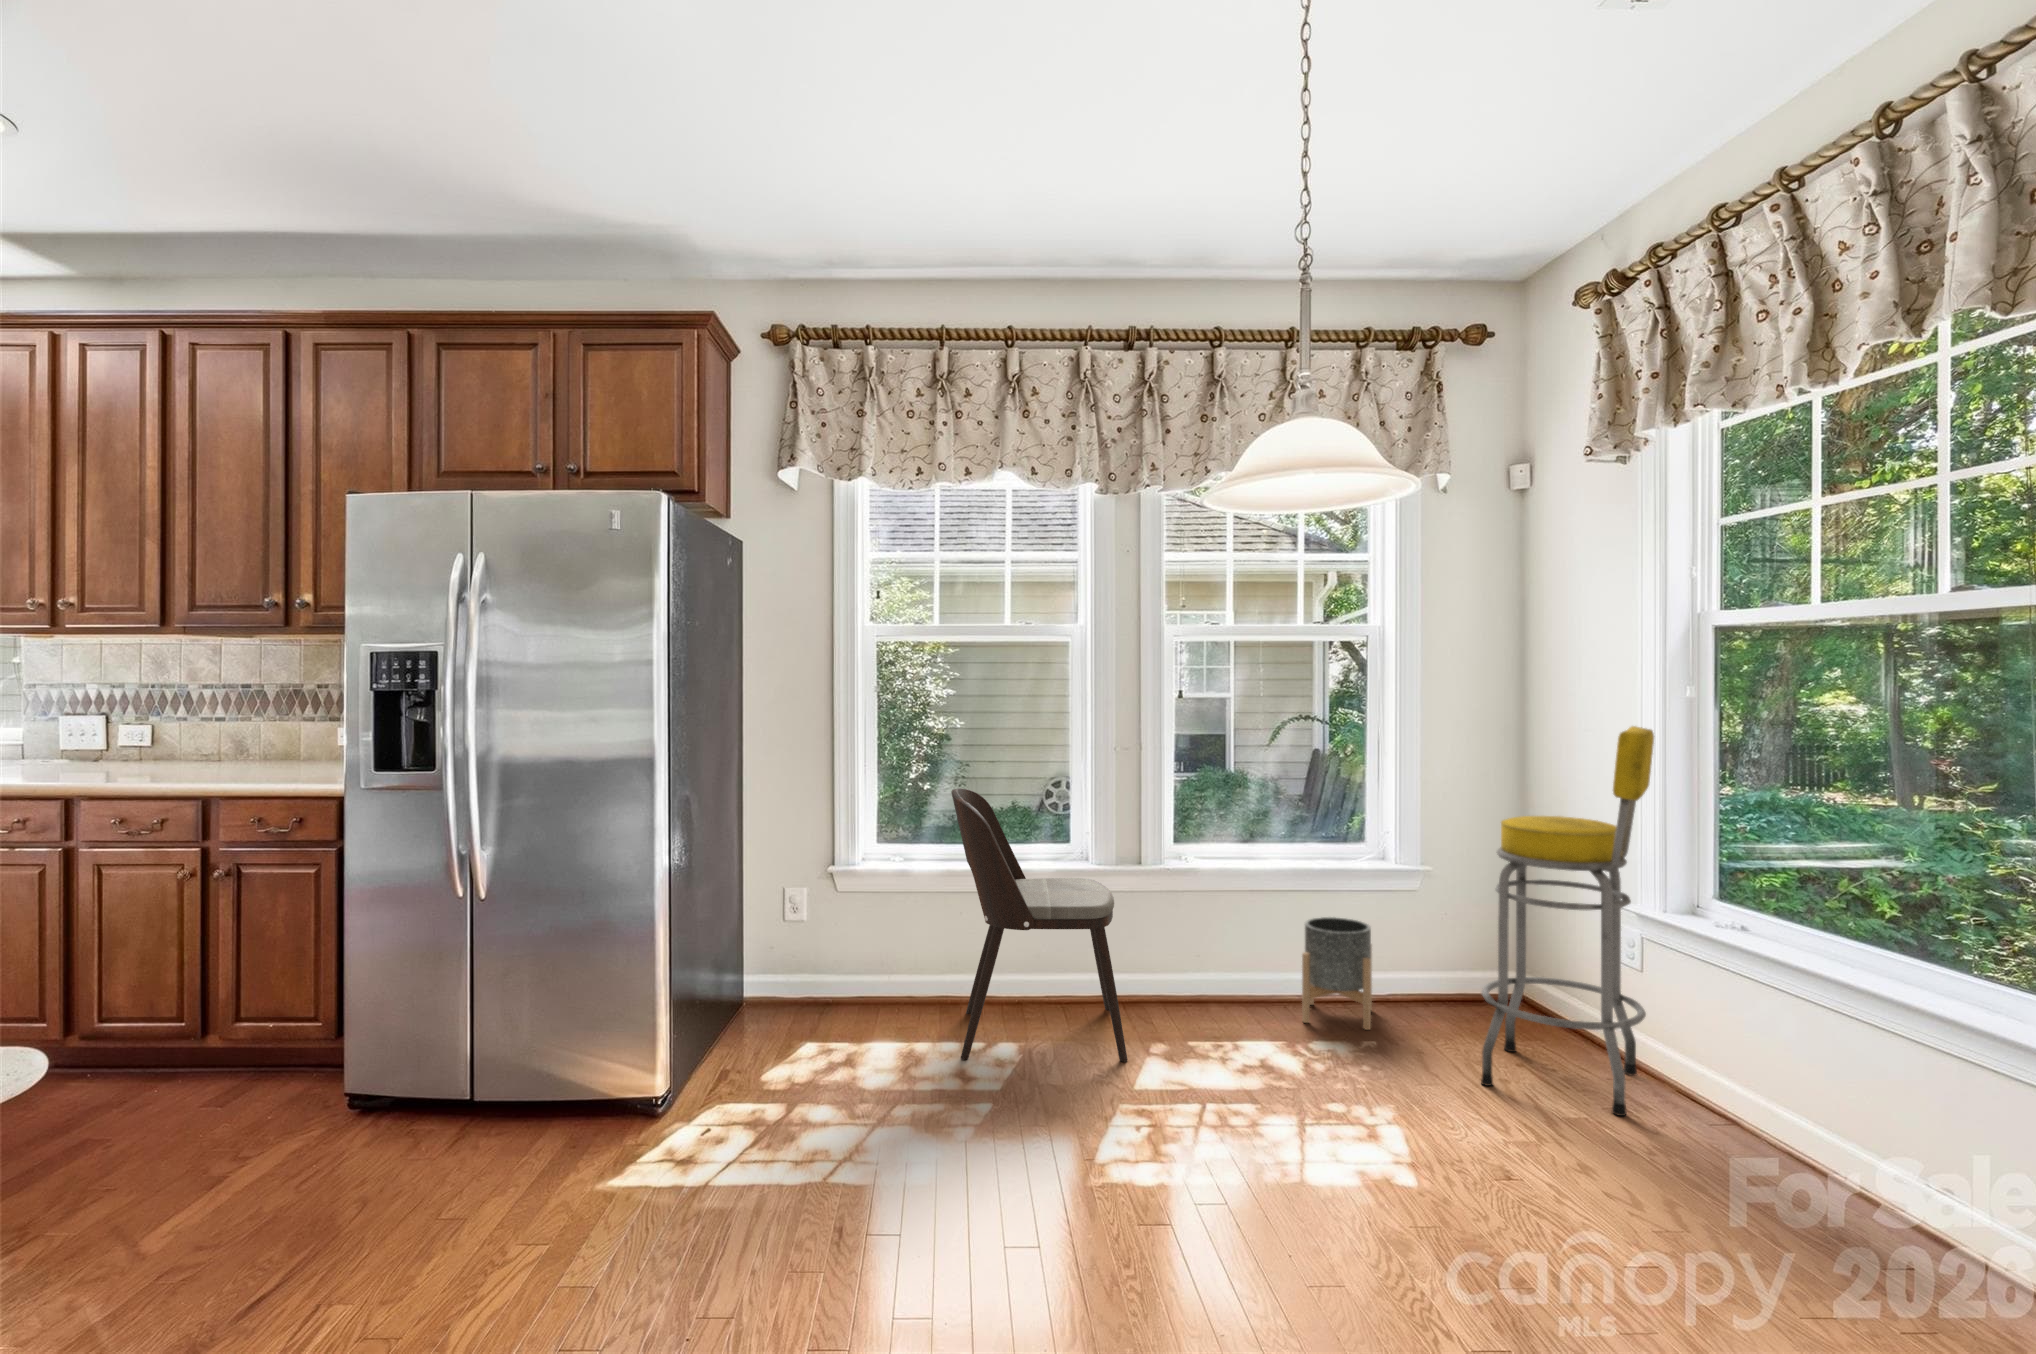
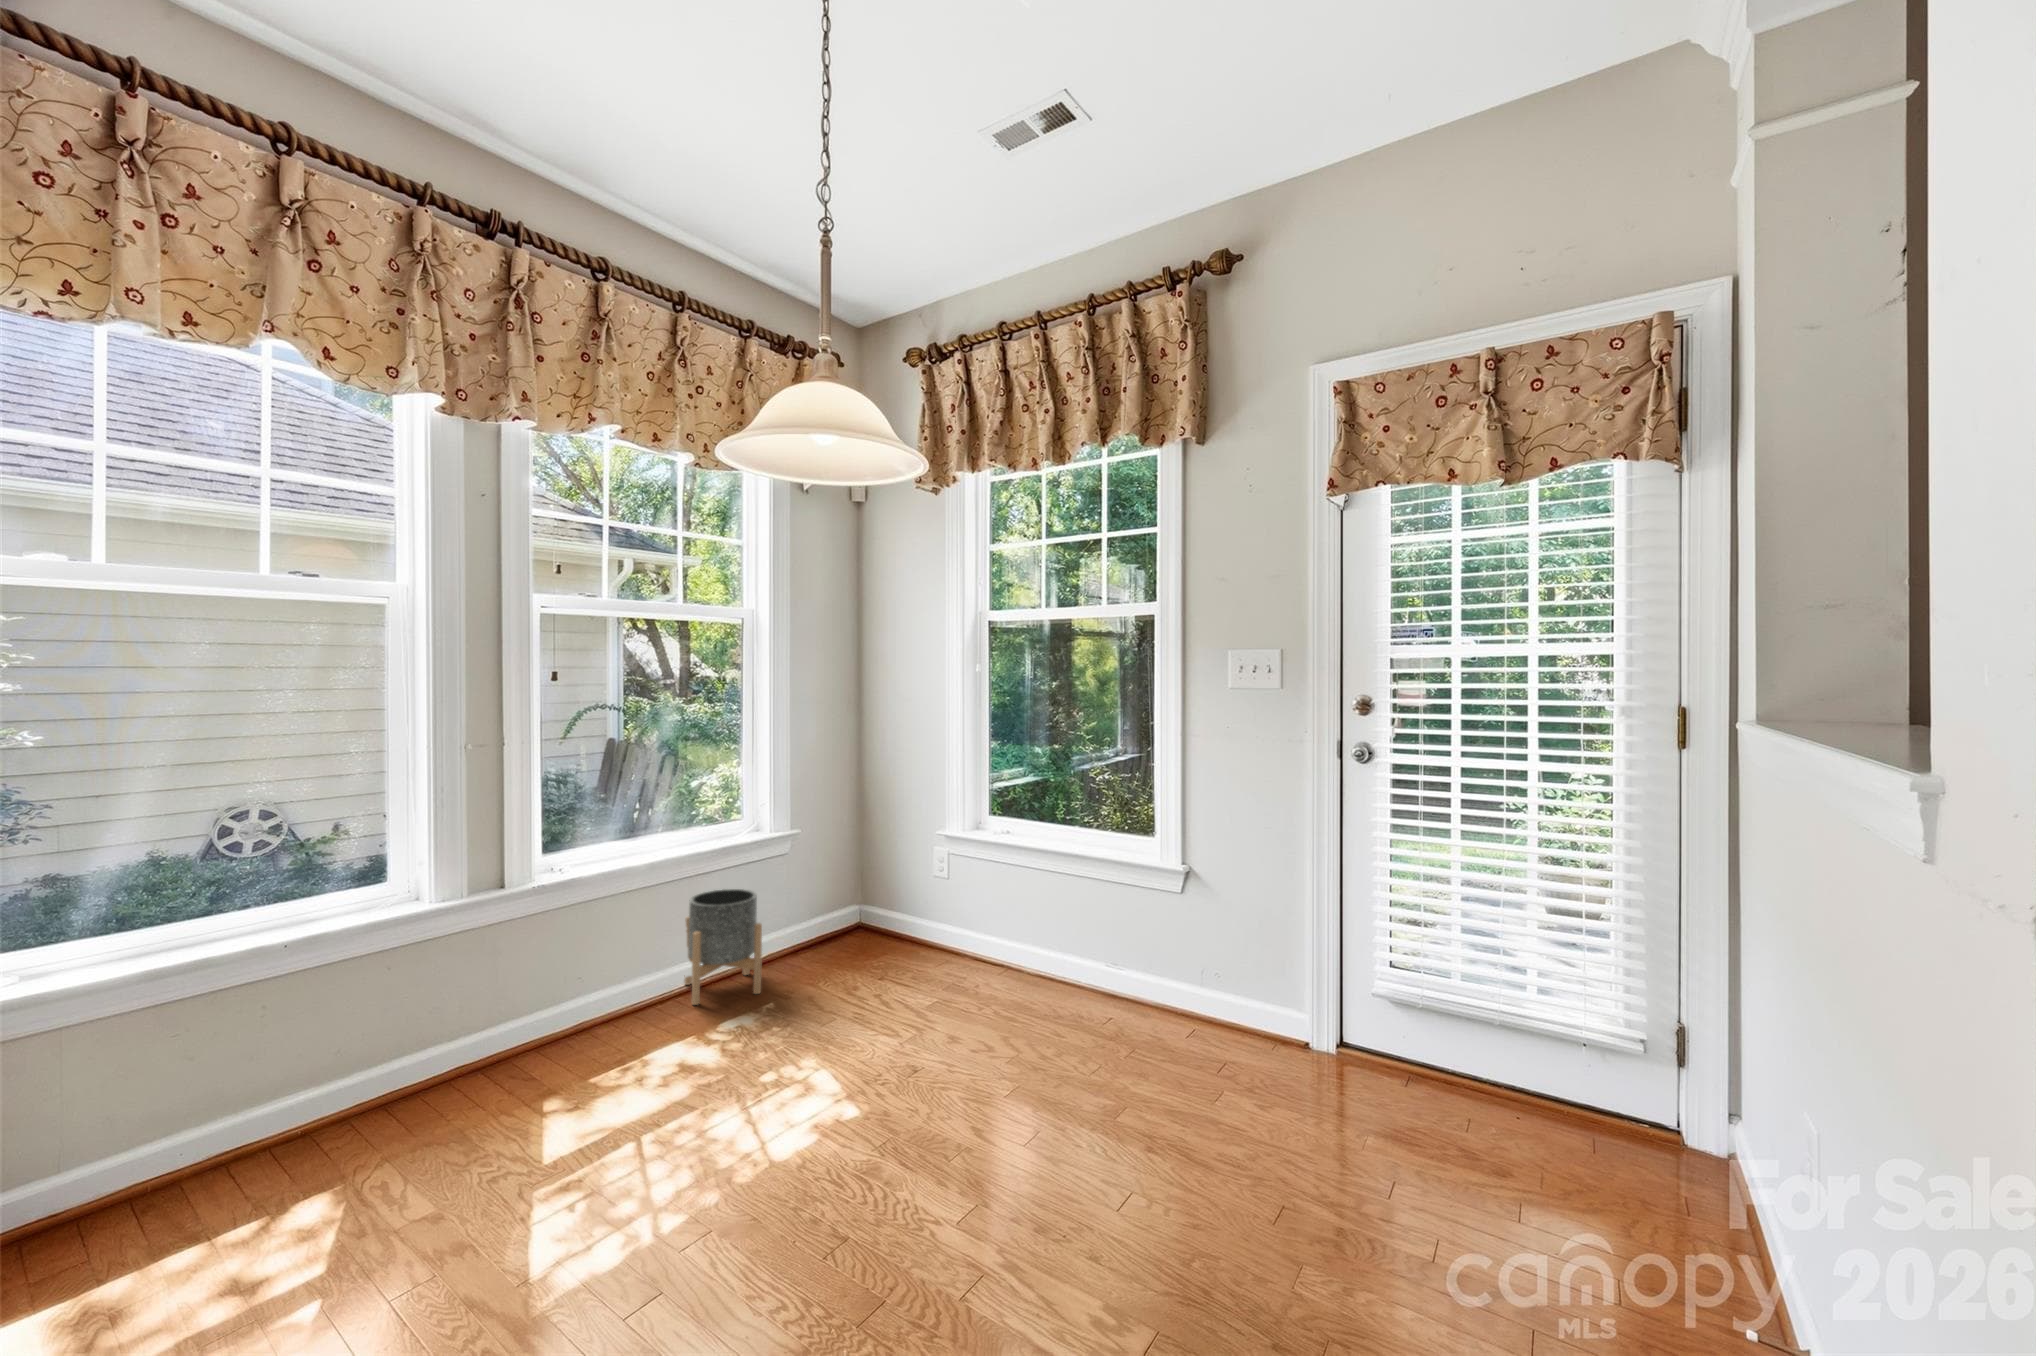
bar stool: present [1481,726,1654,1116] -> none [872,693,1008,1014]
dining chair: present [951,788,1128,1062] -> none [171,799,507,1229]

